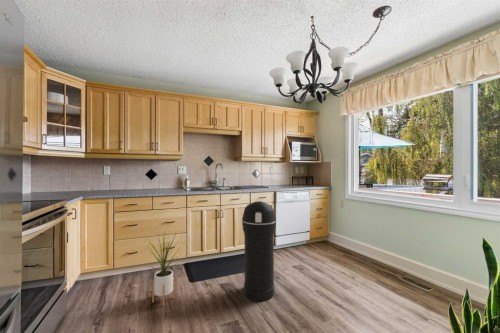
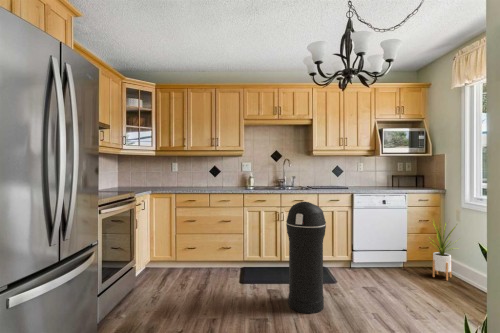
house plant: present [148,233,176,306] -> present [432,223,455,280]

